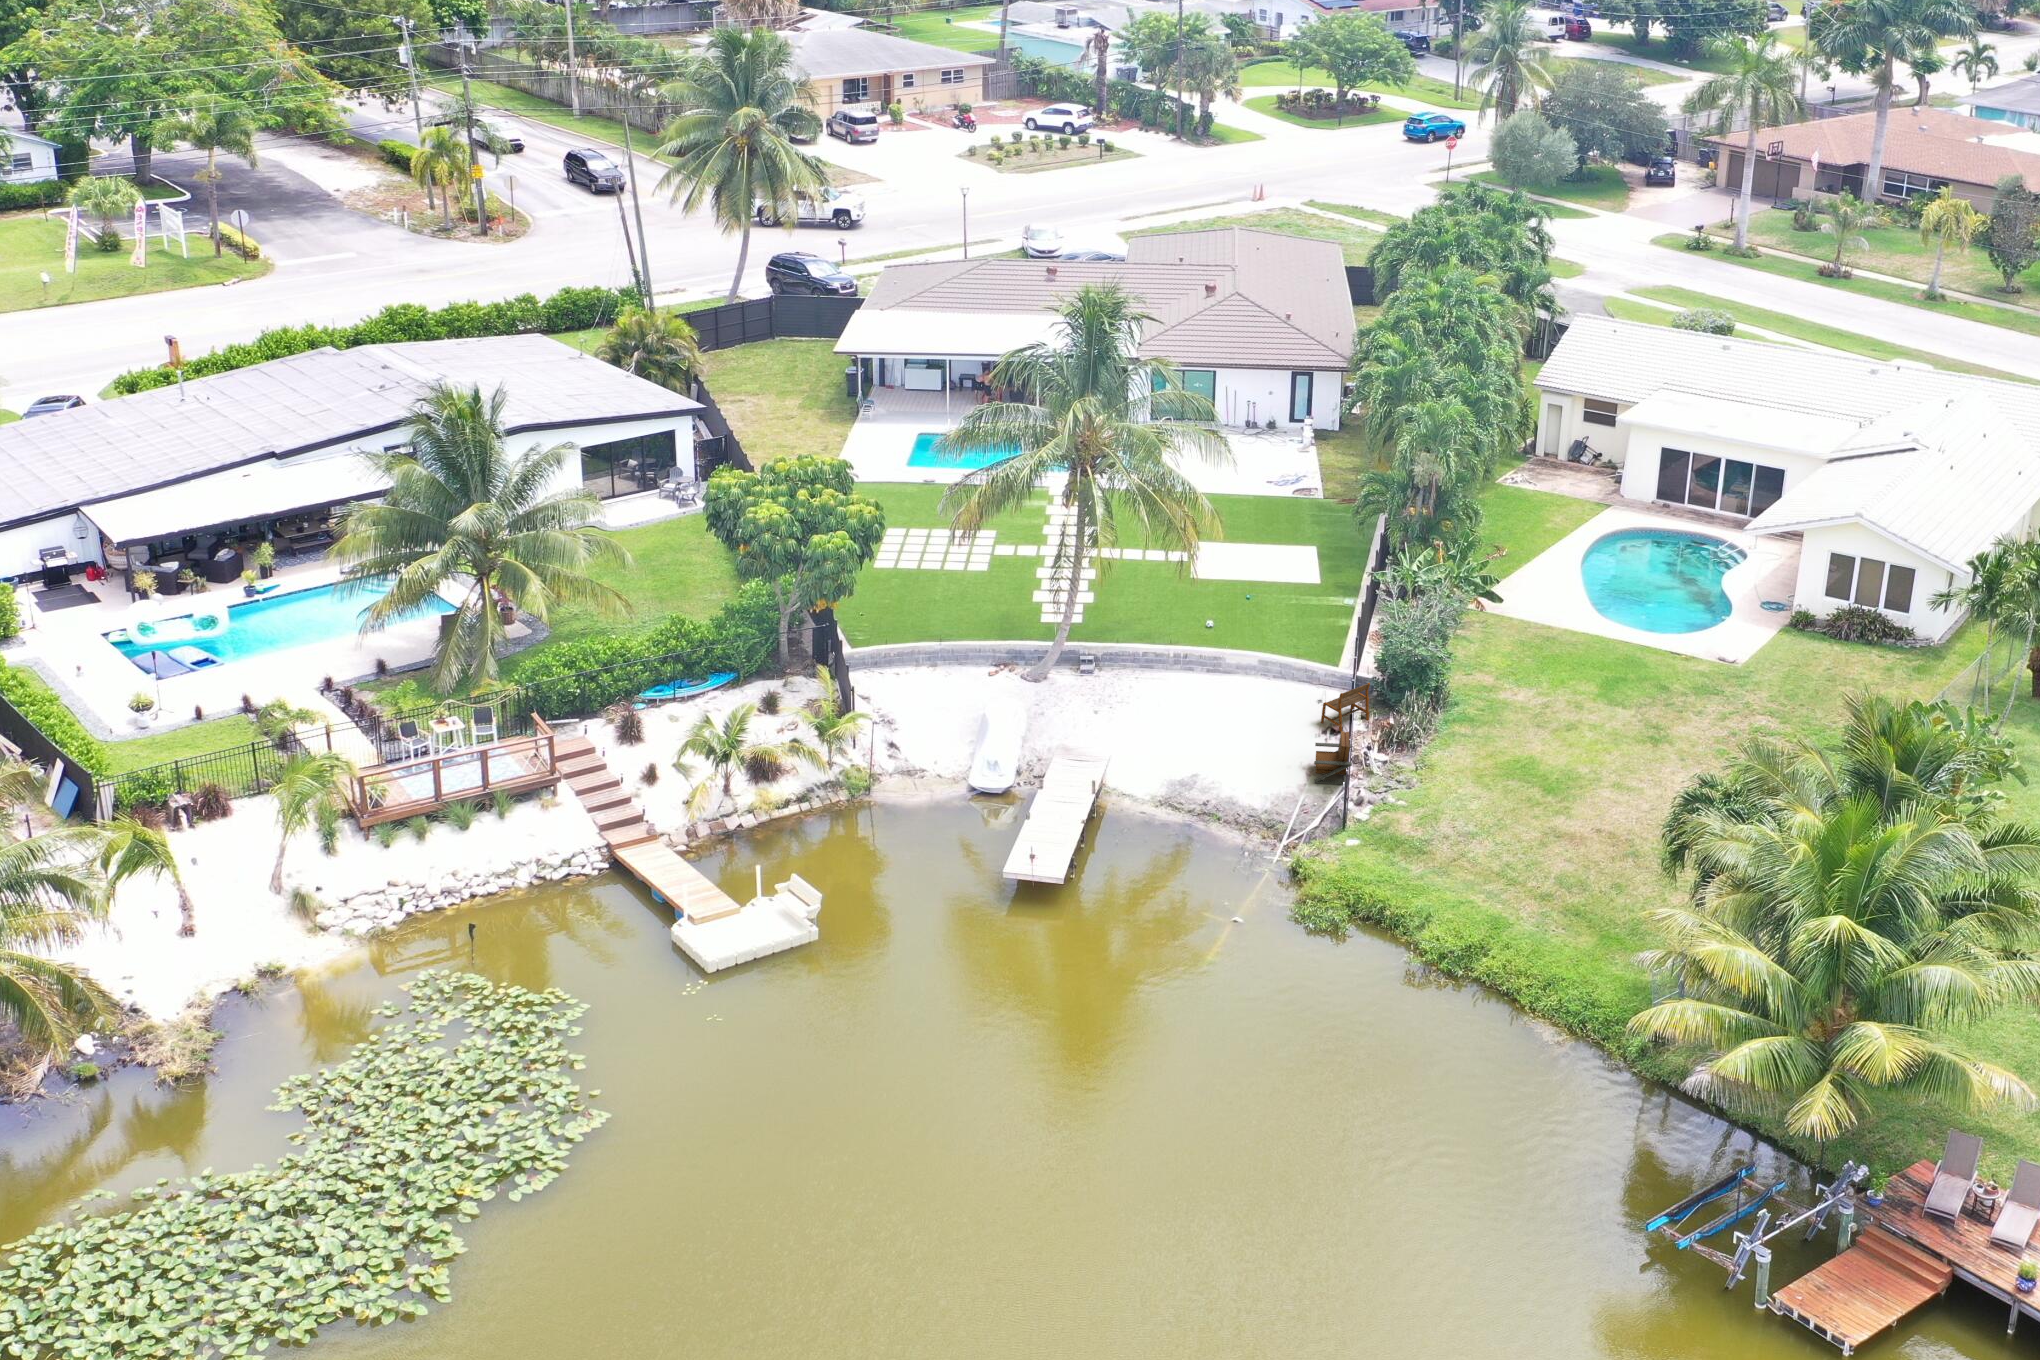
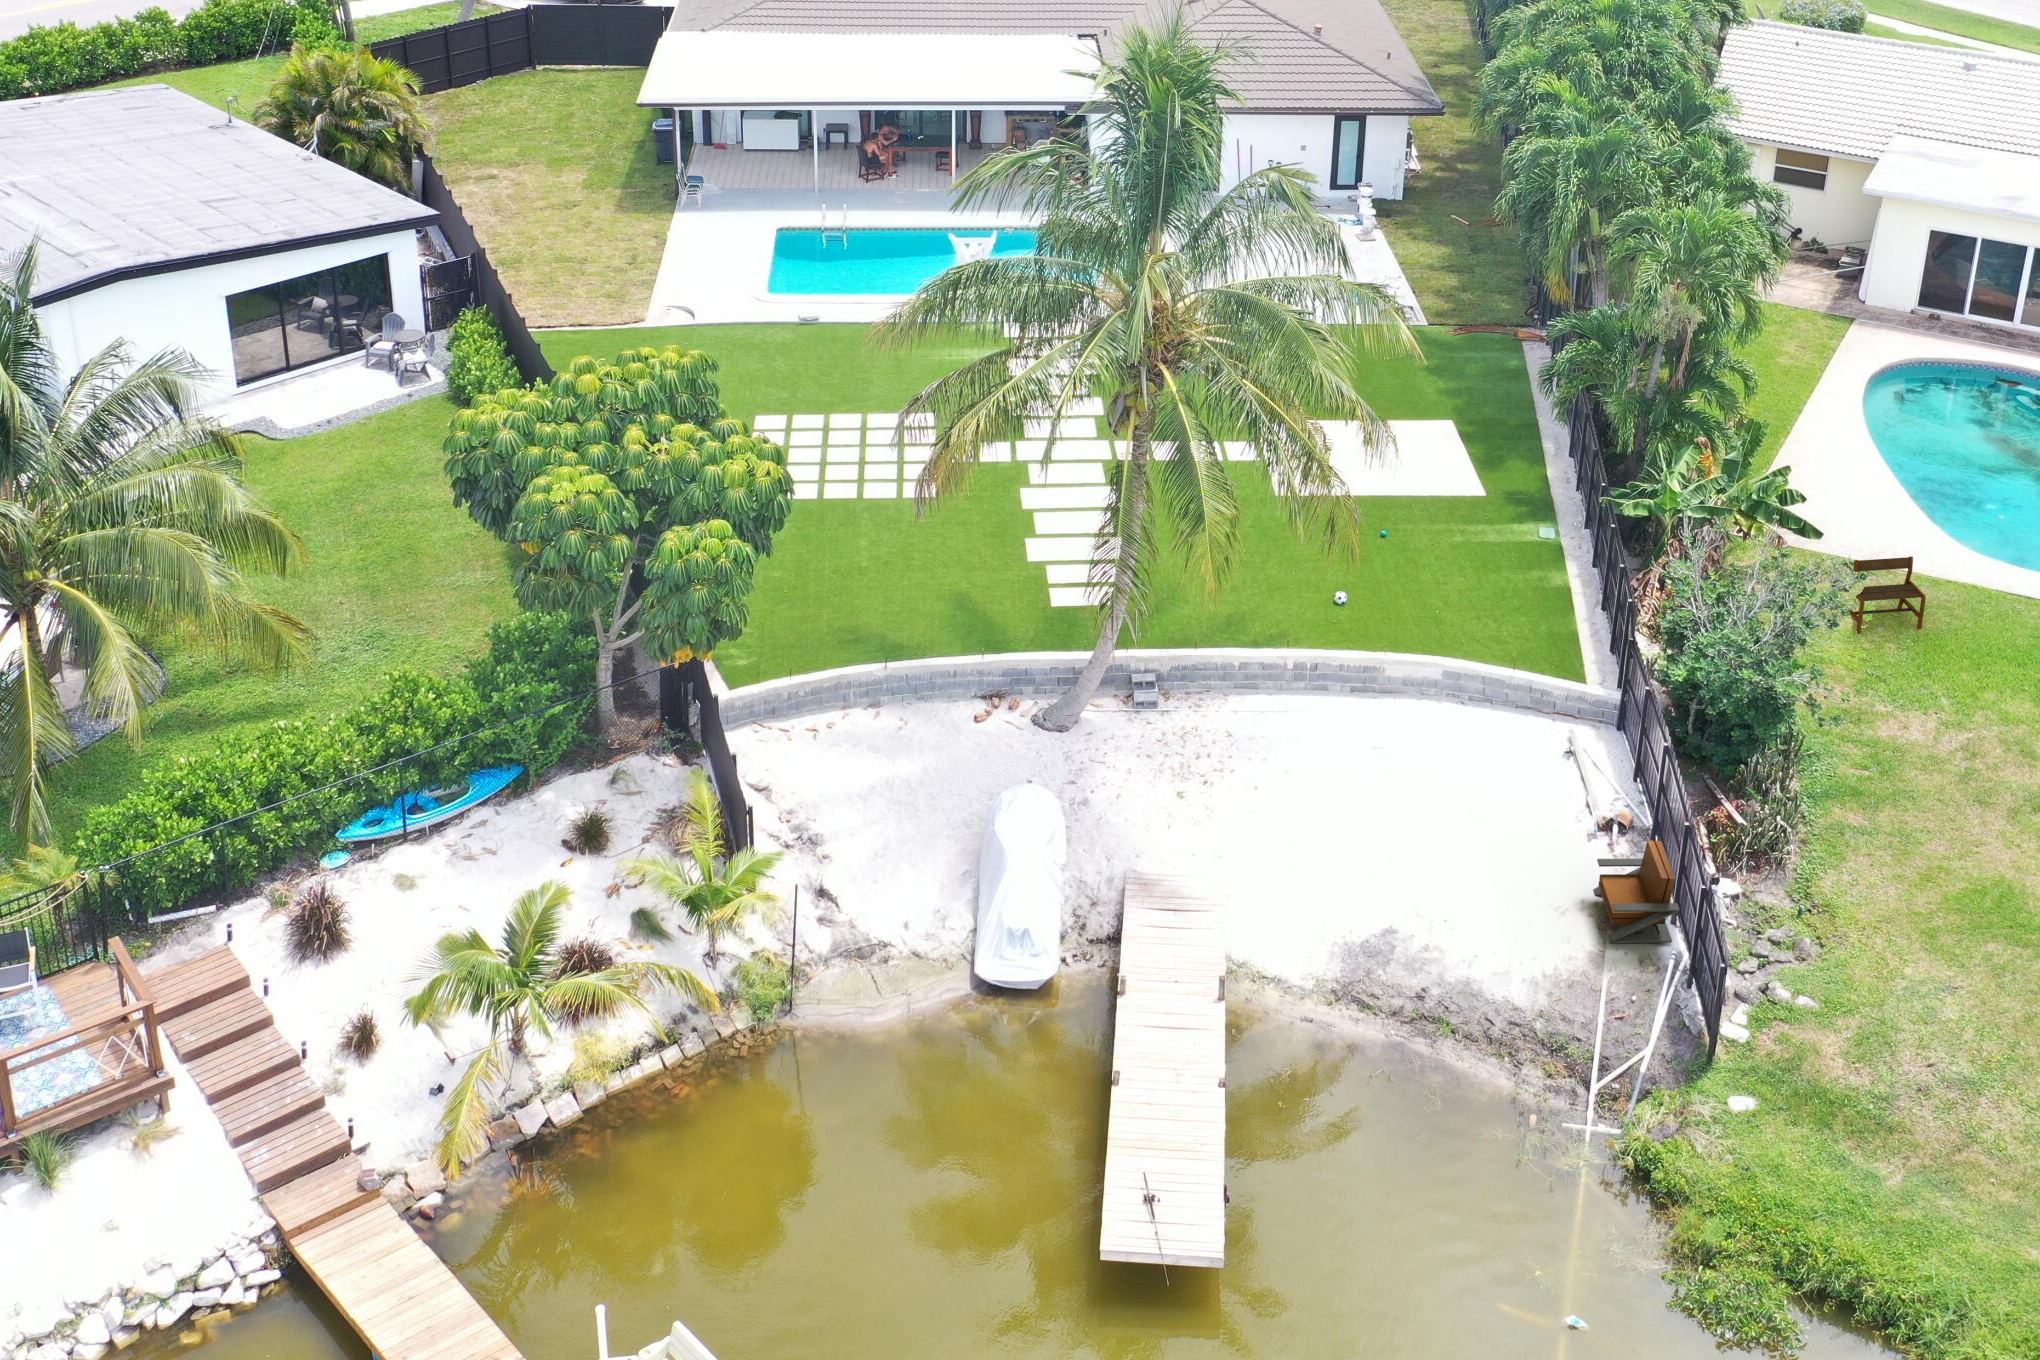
bench: present [1321,683,1370,731] -> present [1850,556,1926,634]

